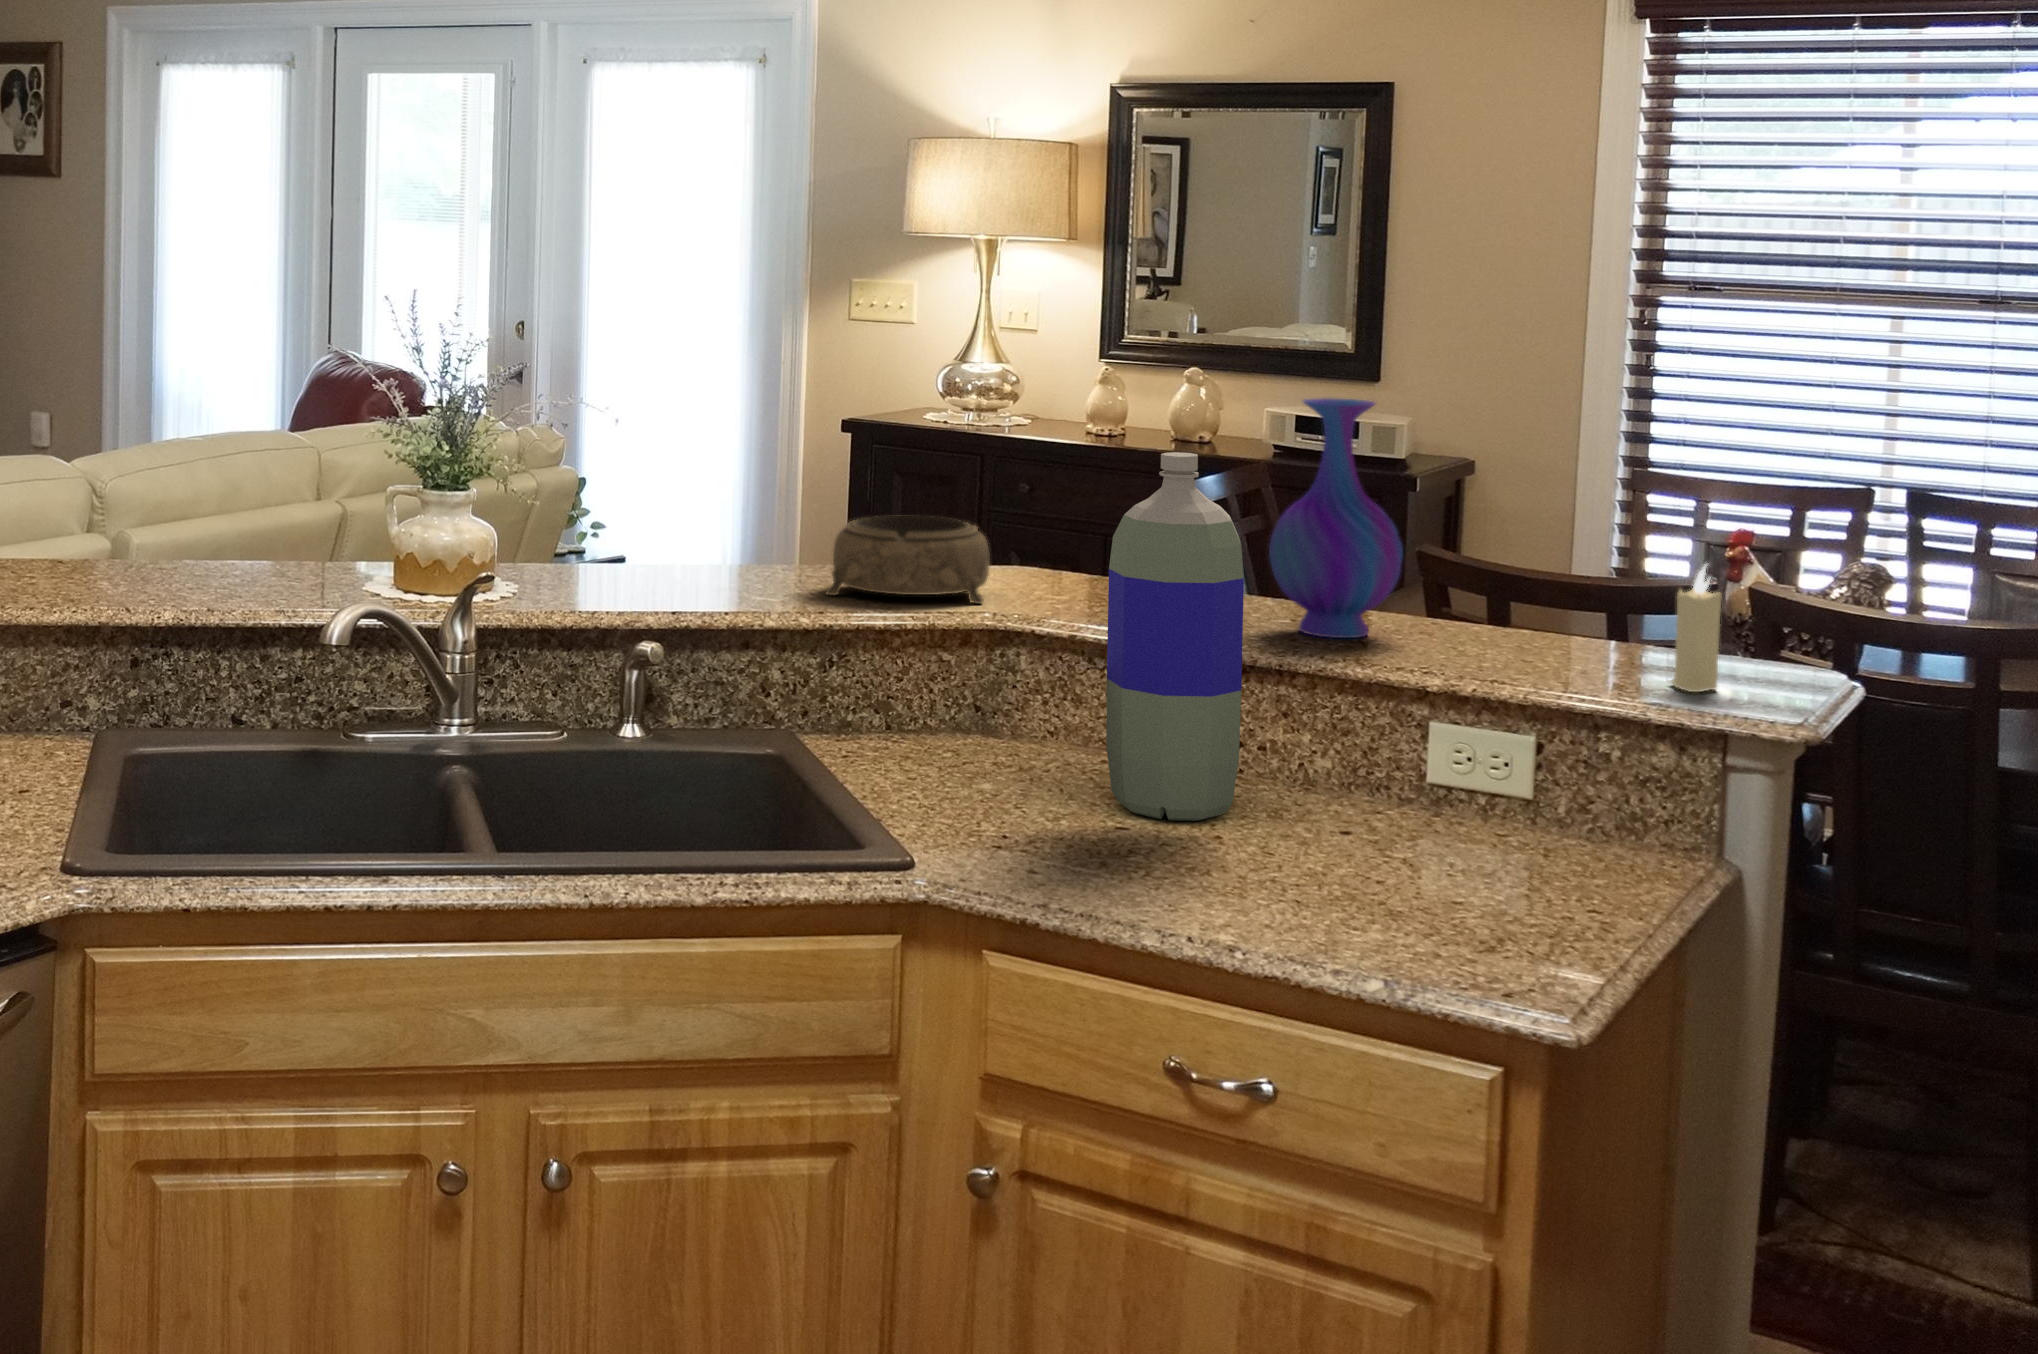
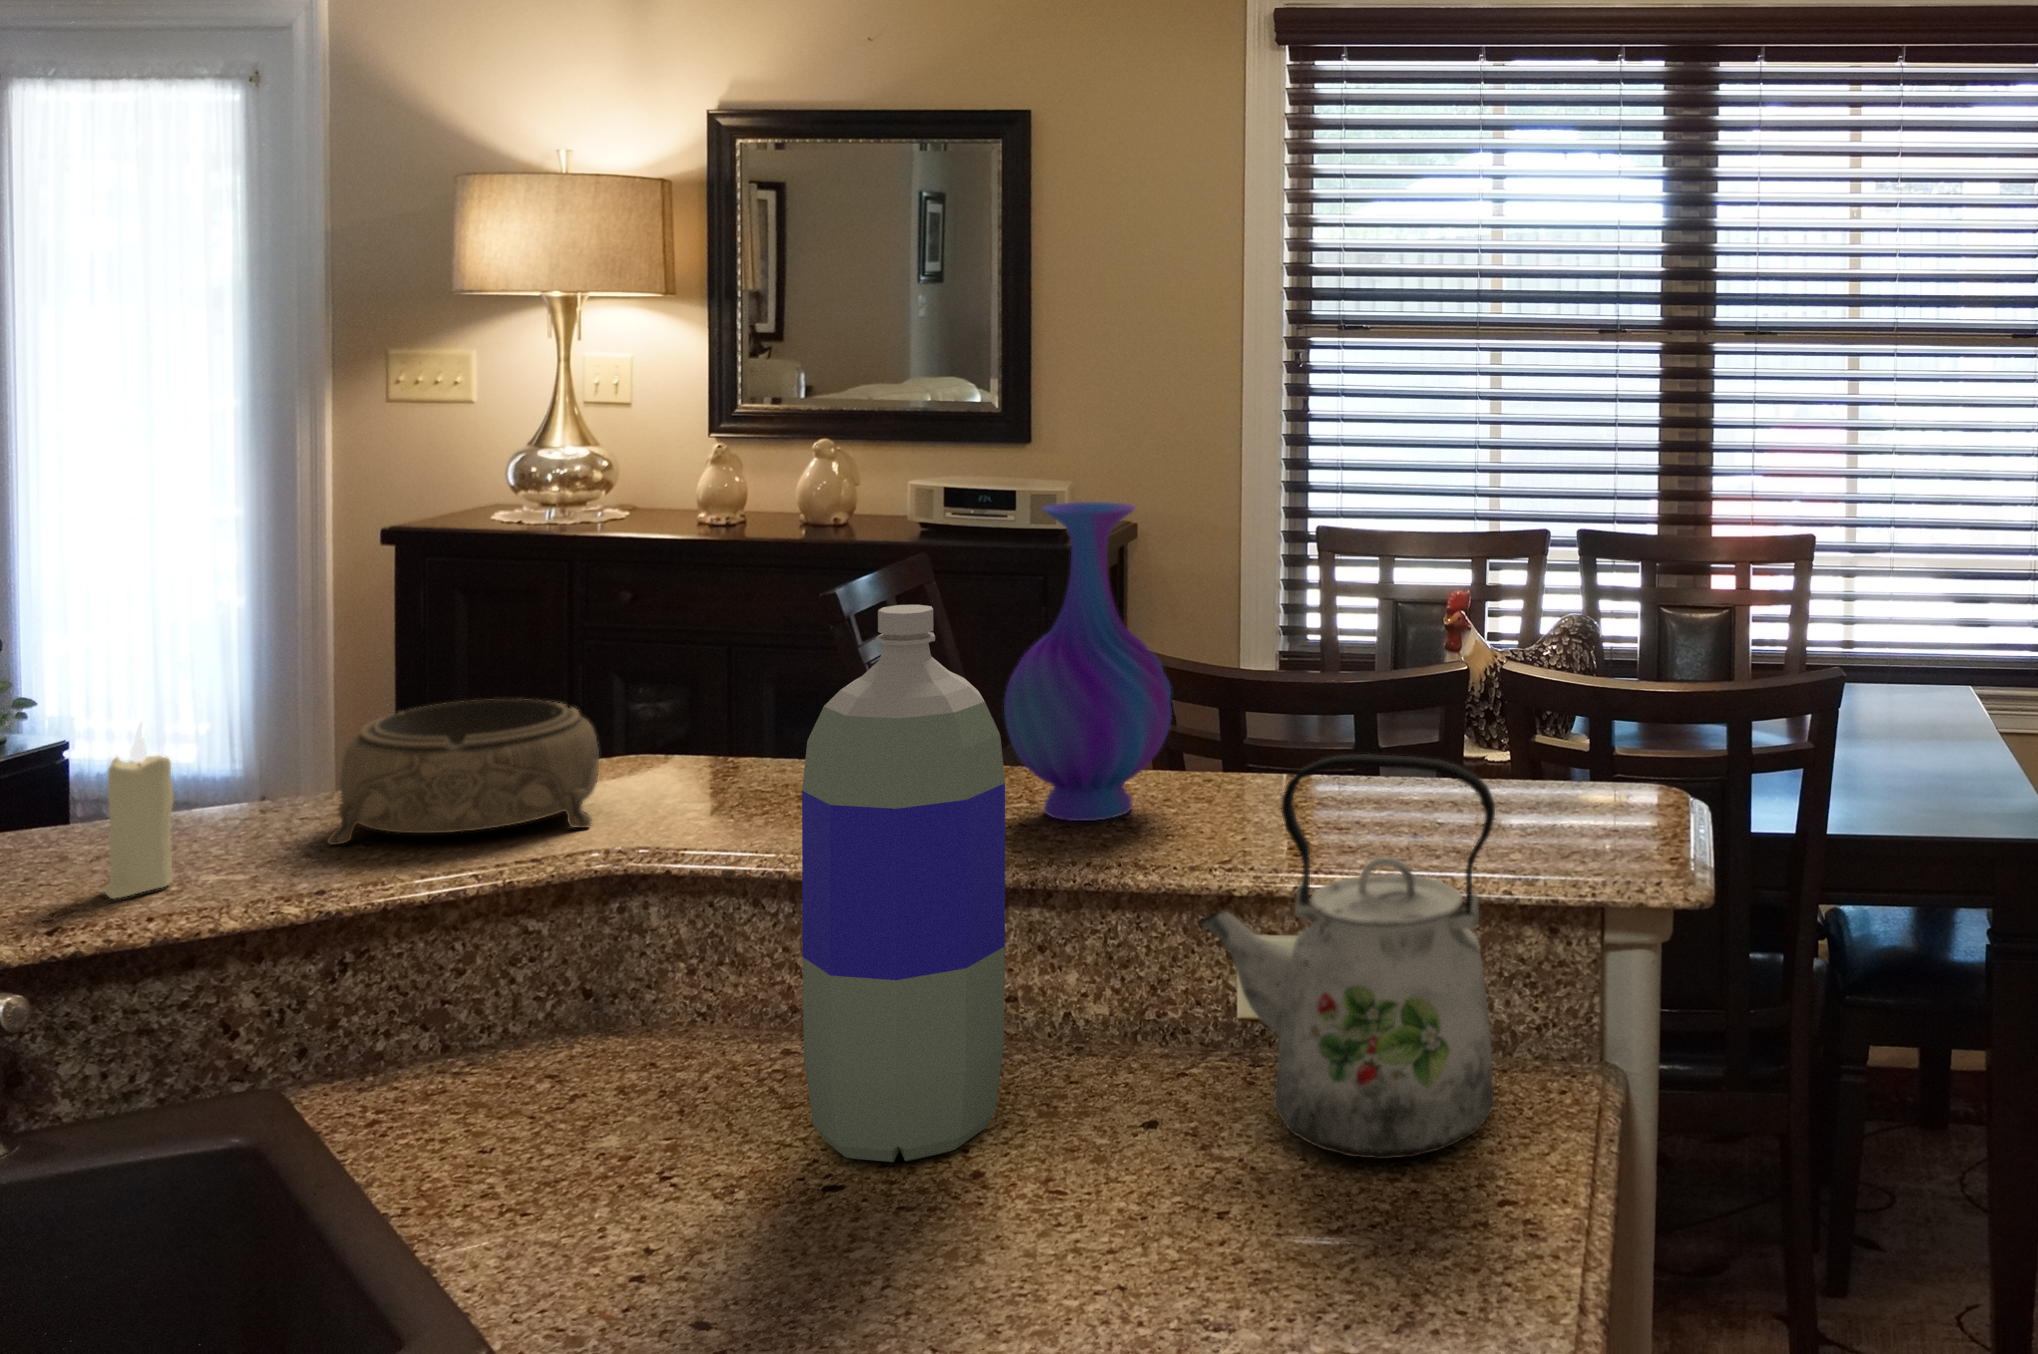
candle: present [1670,565,1721,692] -> present [104,722,173,898]
kettle: none [1382,582,1613,876] -> present [1198,754,1495,1159]

